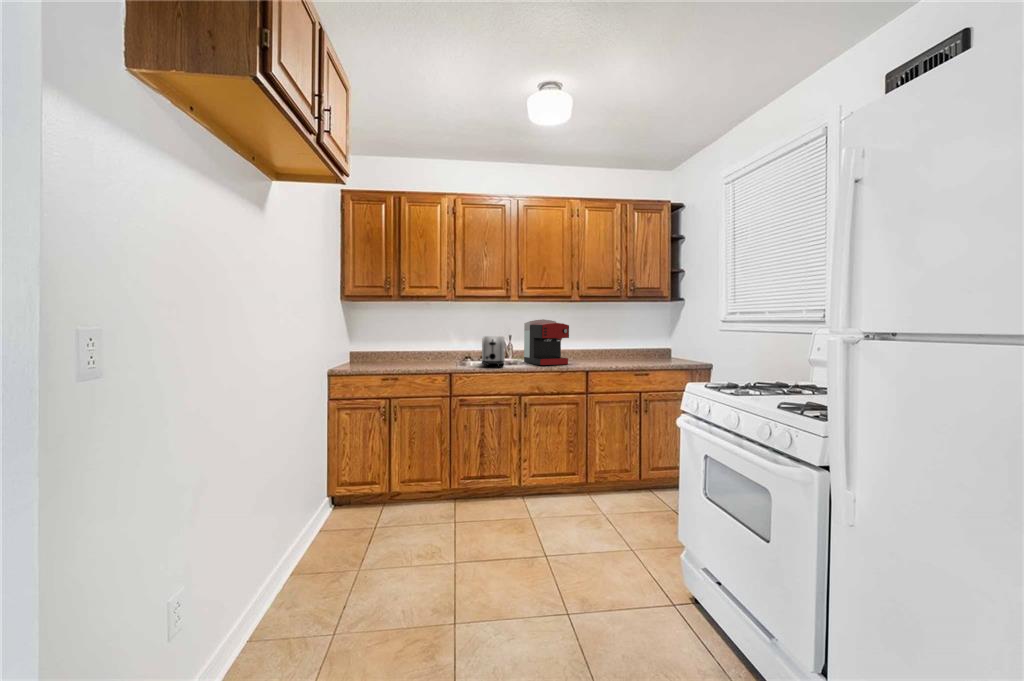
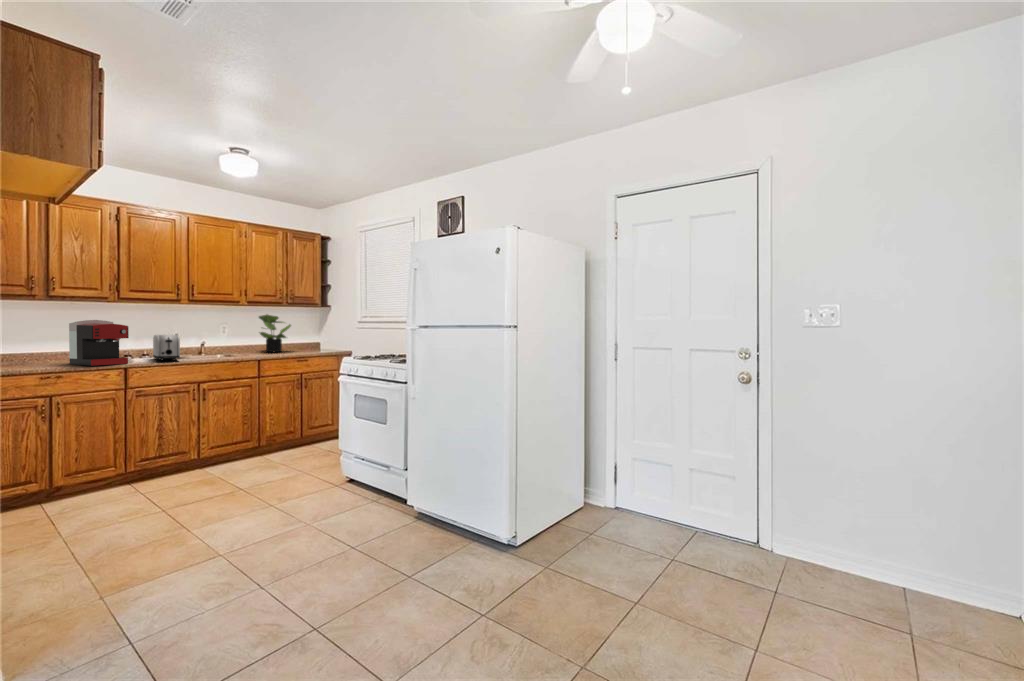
potted plant: none [592,311,632,360] -> present [259,315,291,352]
coffee maker: present [524,319,569,365] -> present [69,320,129,366]

